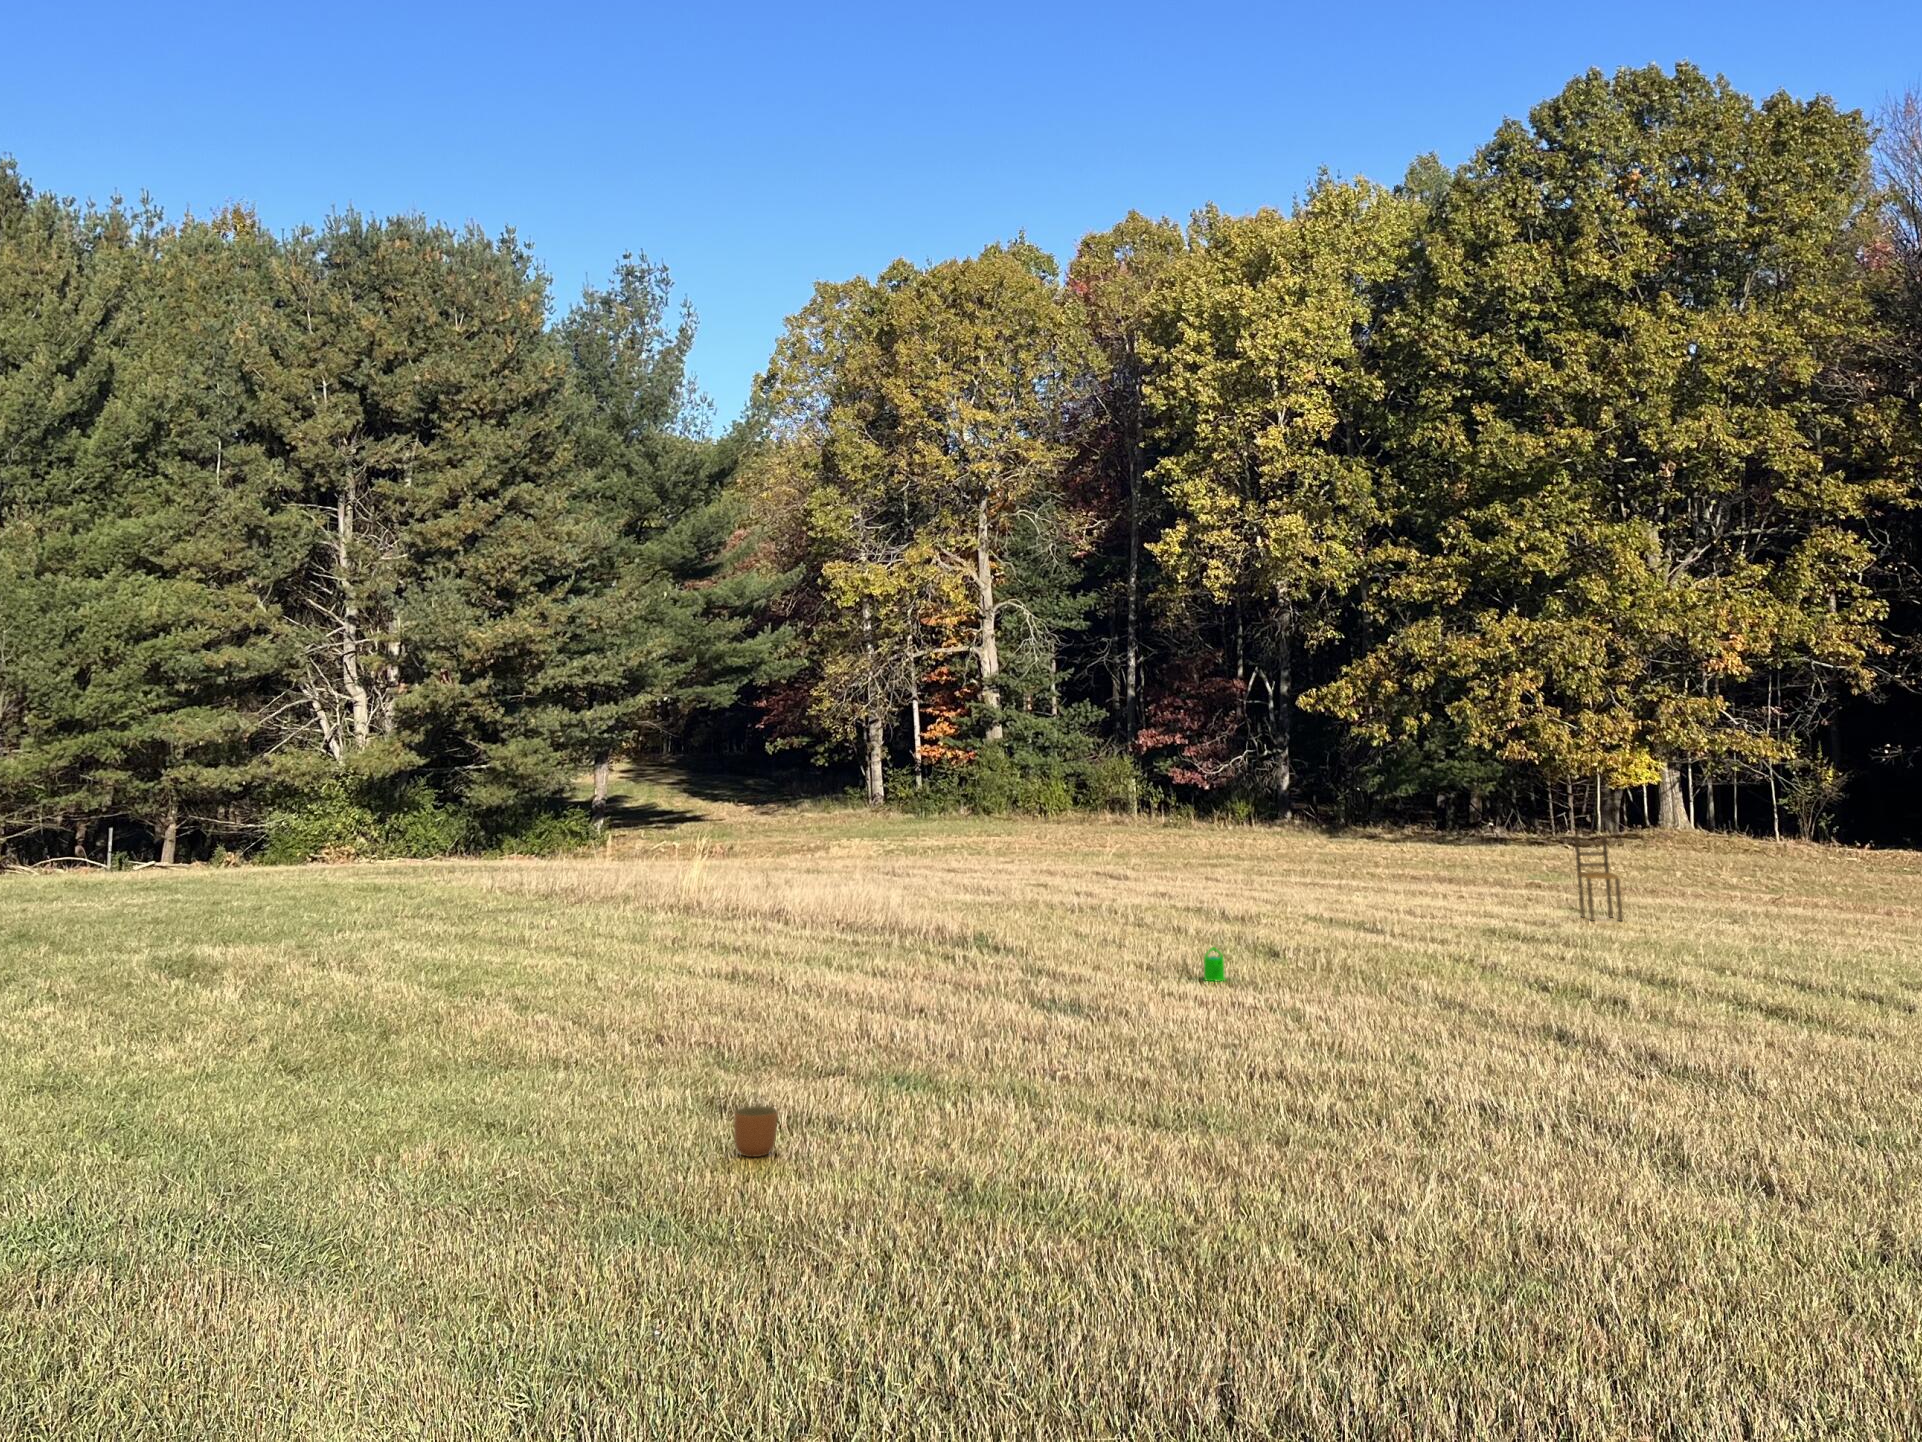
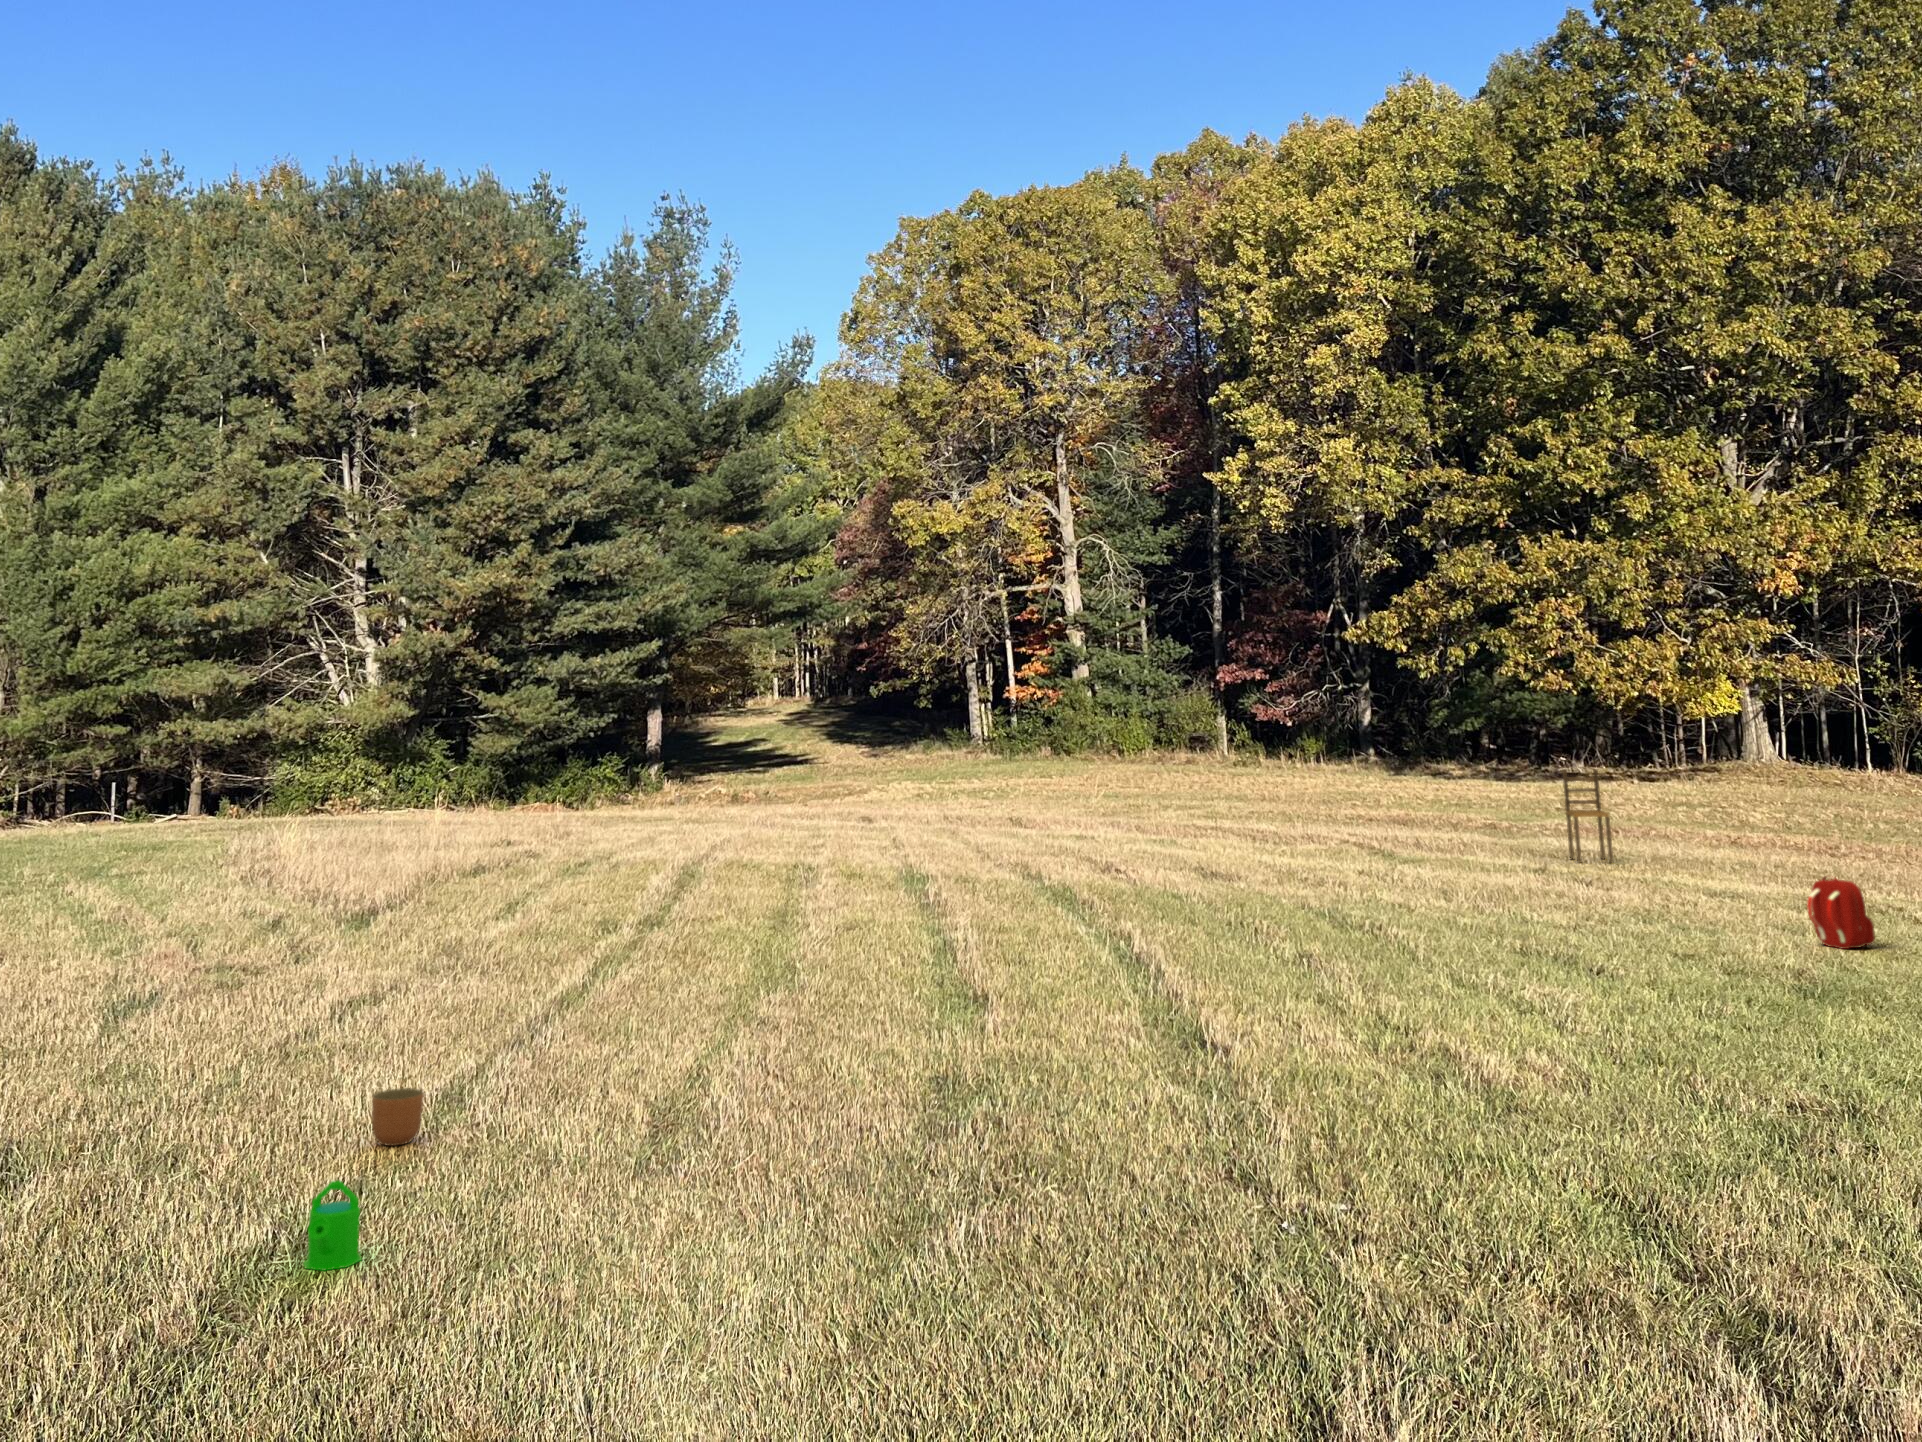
backpack: none [1852,934,1912,999] -> present [1807,876,1875,949]
watering can: present [1204,947,1225,981] -> present [303,1180,362,1271]

